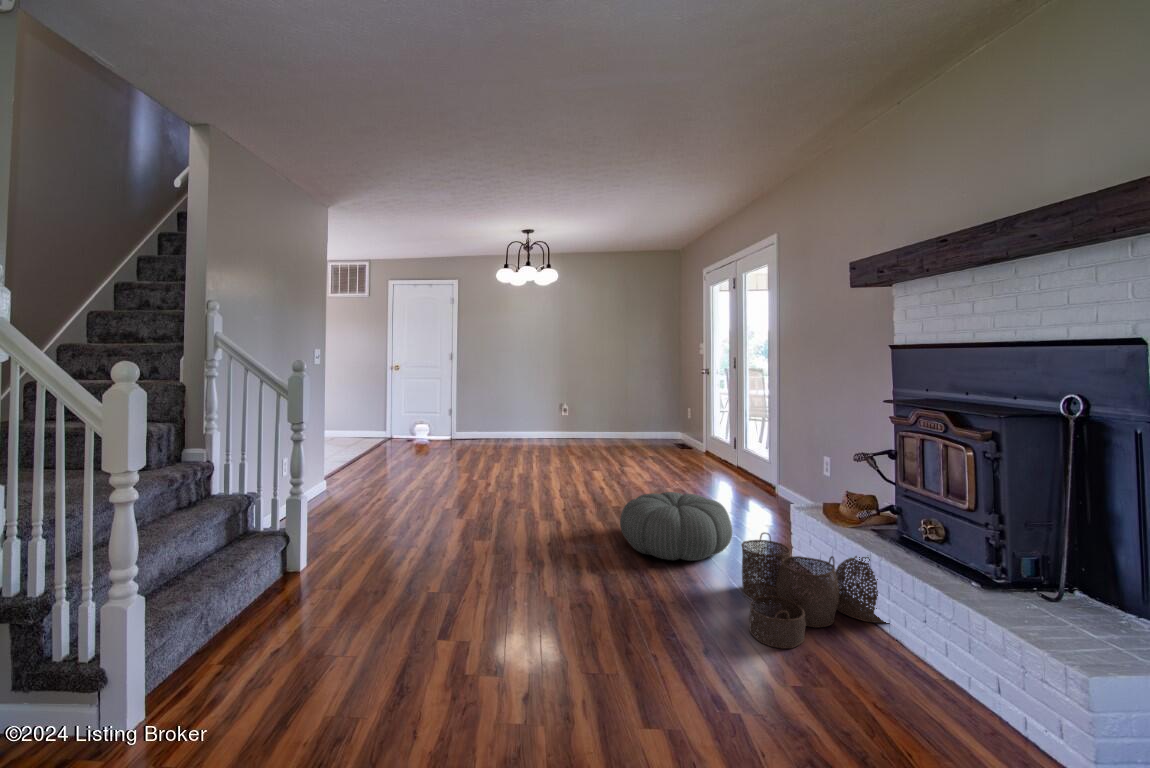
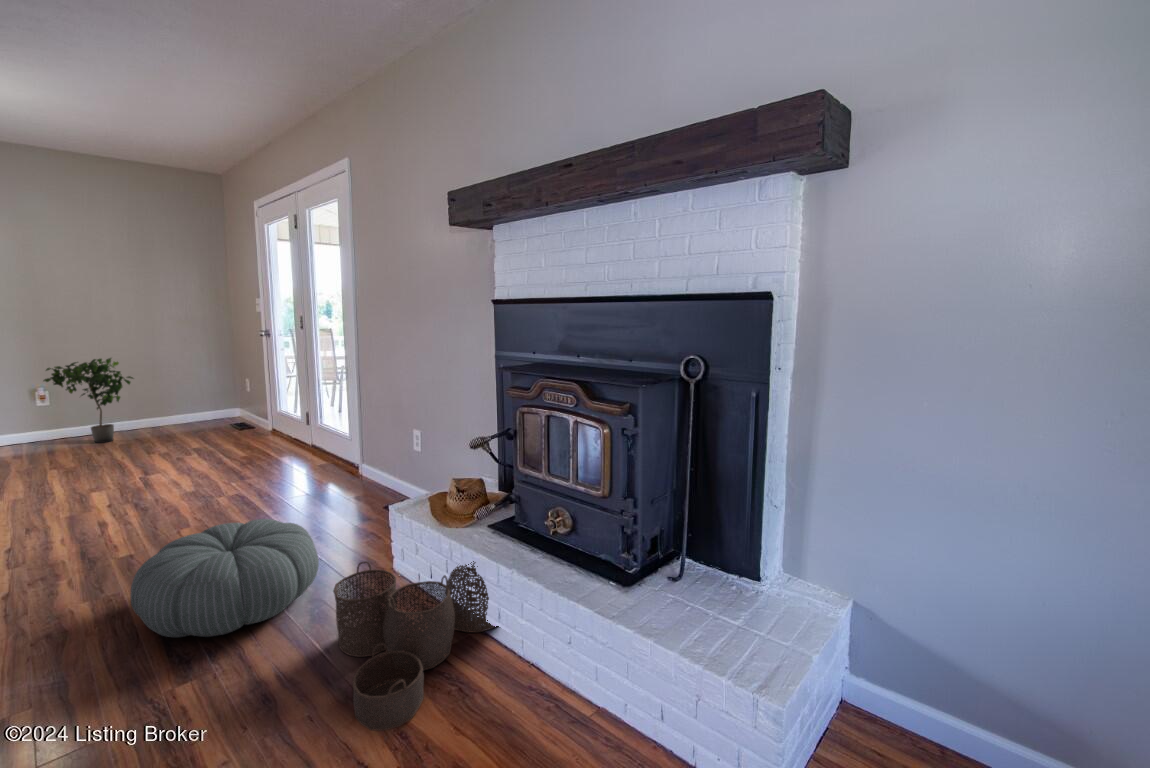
potted plant: none [576,388,621,445] -> present [44,358,133,443]

